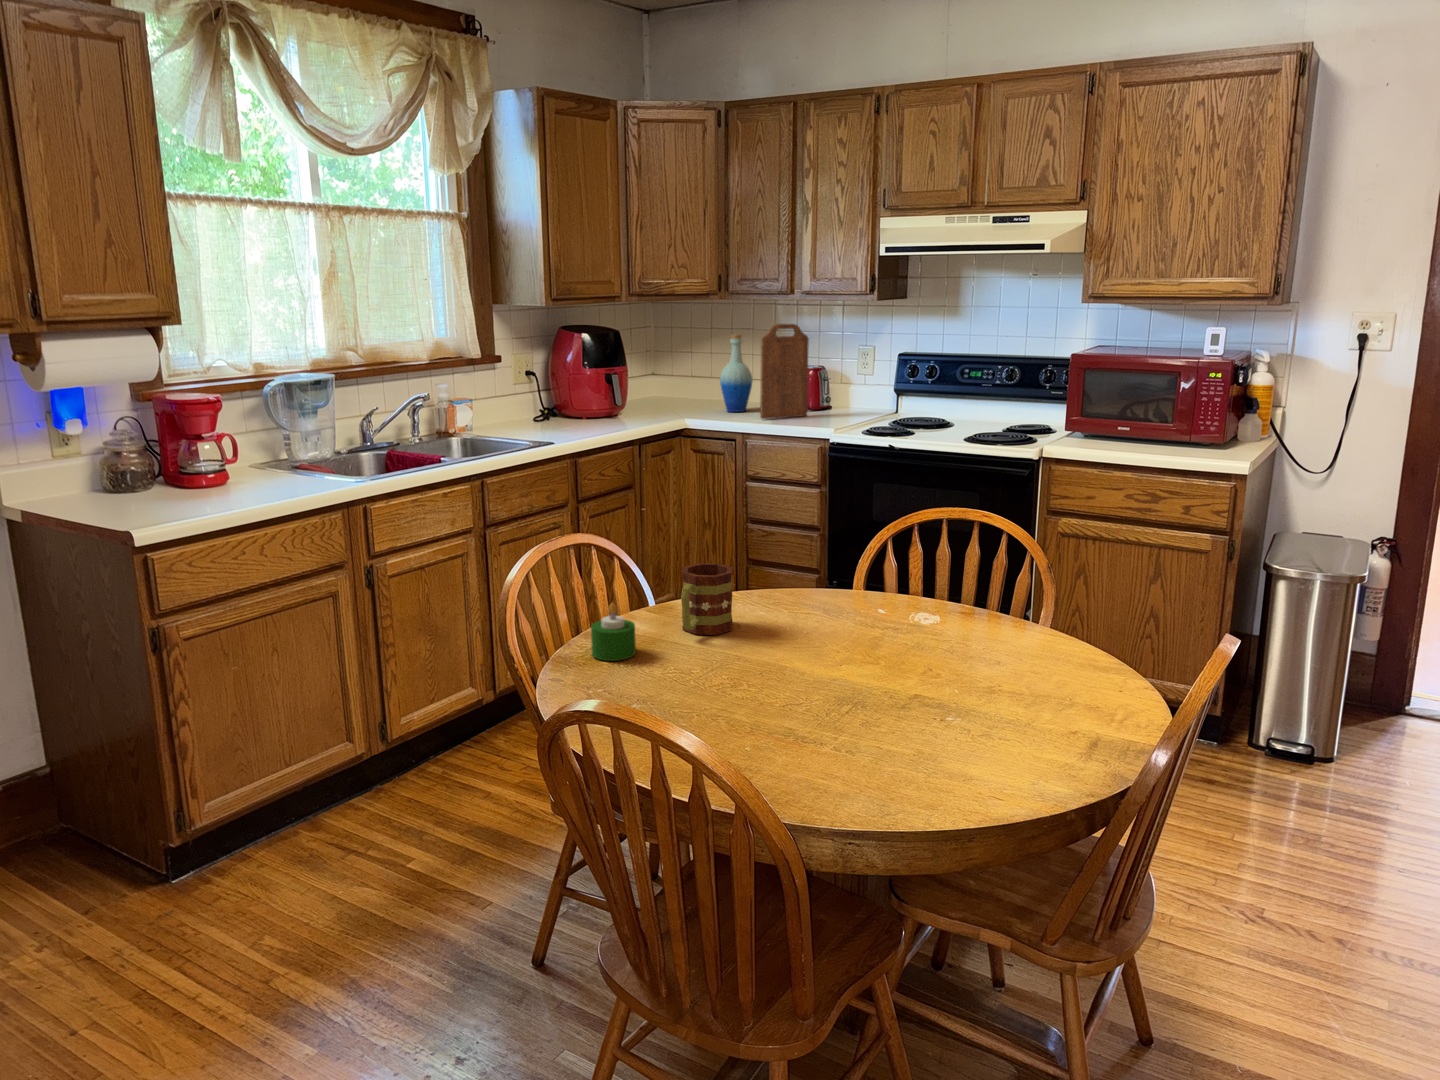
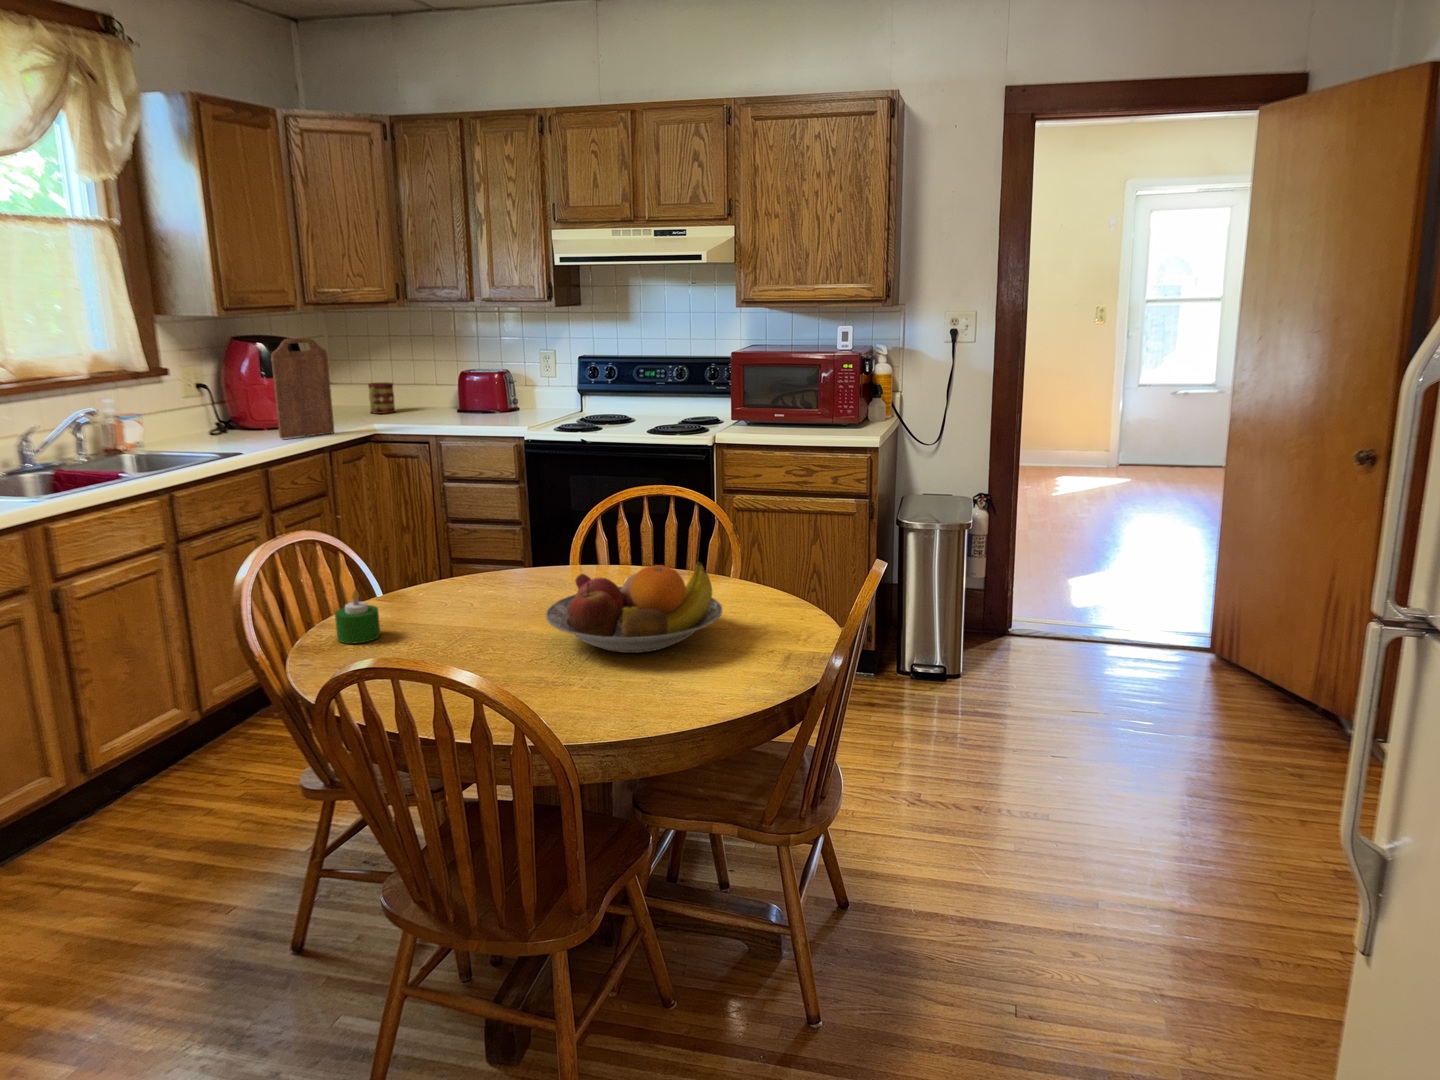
cutting board: present [760,324,809,419] -> present [271,338,334,439]
bottle: present [720,334,752,412] -> none [405,341,438,417]
mug: present [681,563,733,635] -> present [368,382,395,414]
fruit bowl: none [807,610,1017,712] -> present [546,562,722,653]

